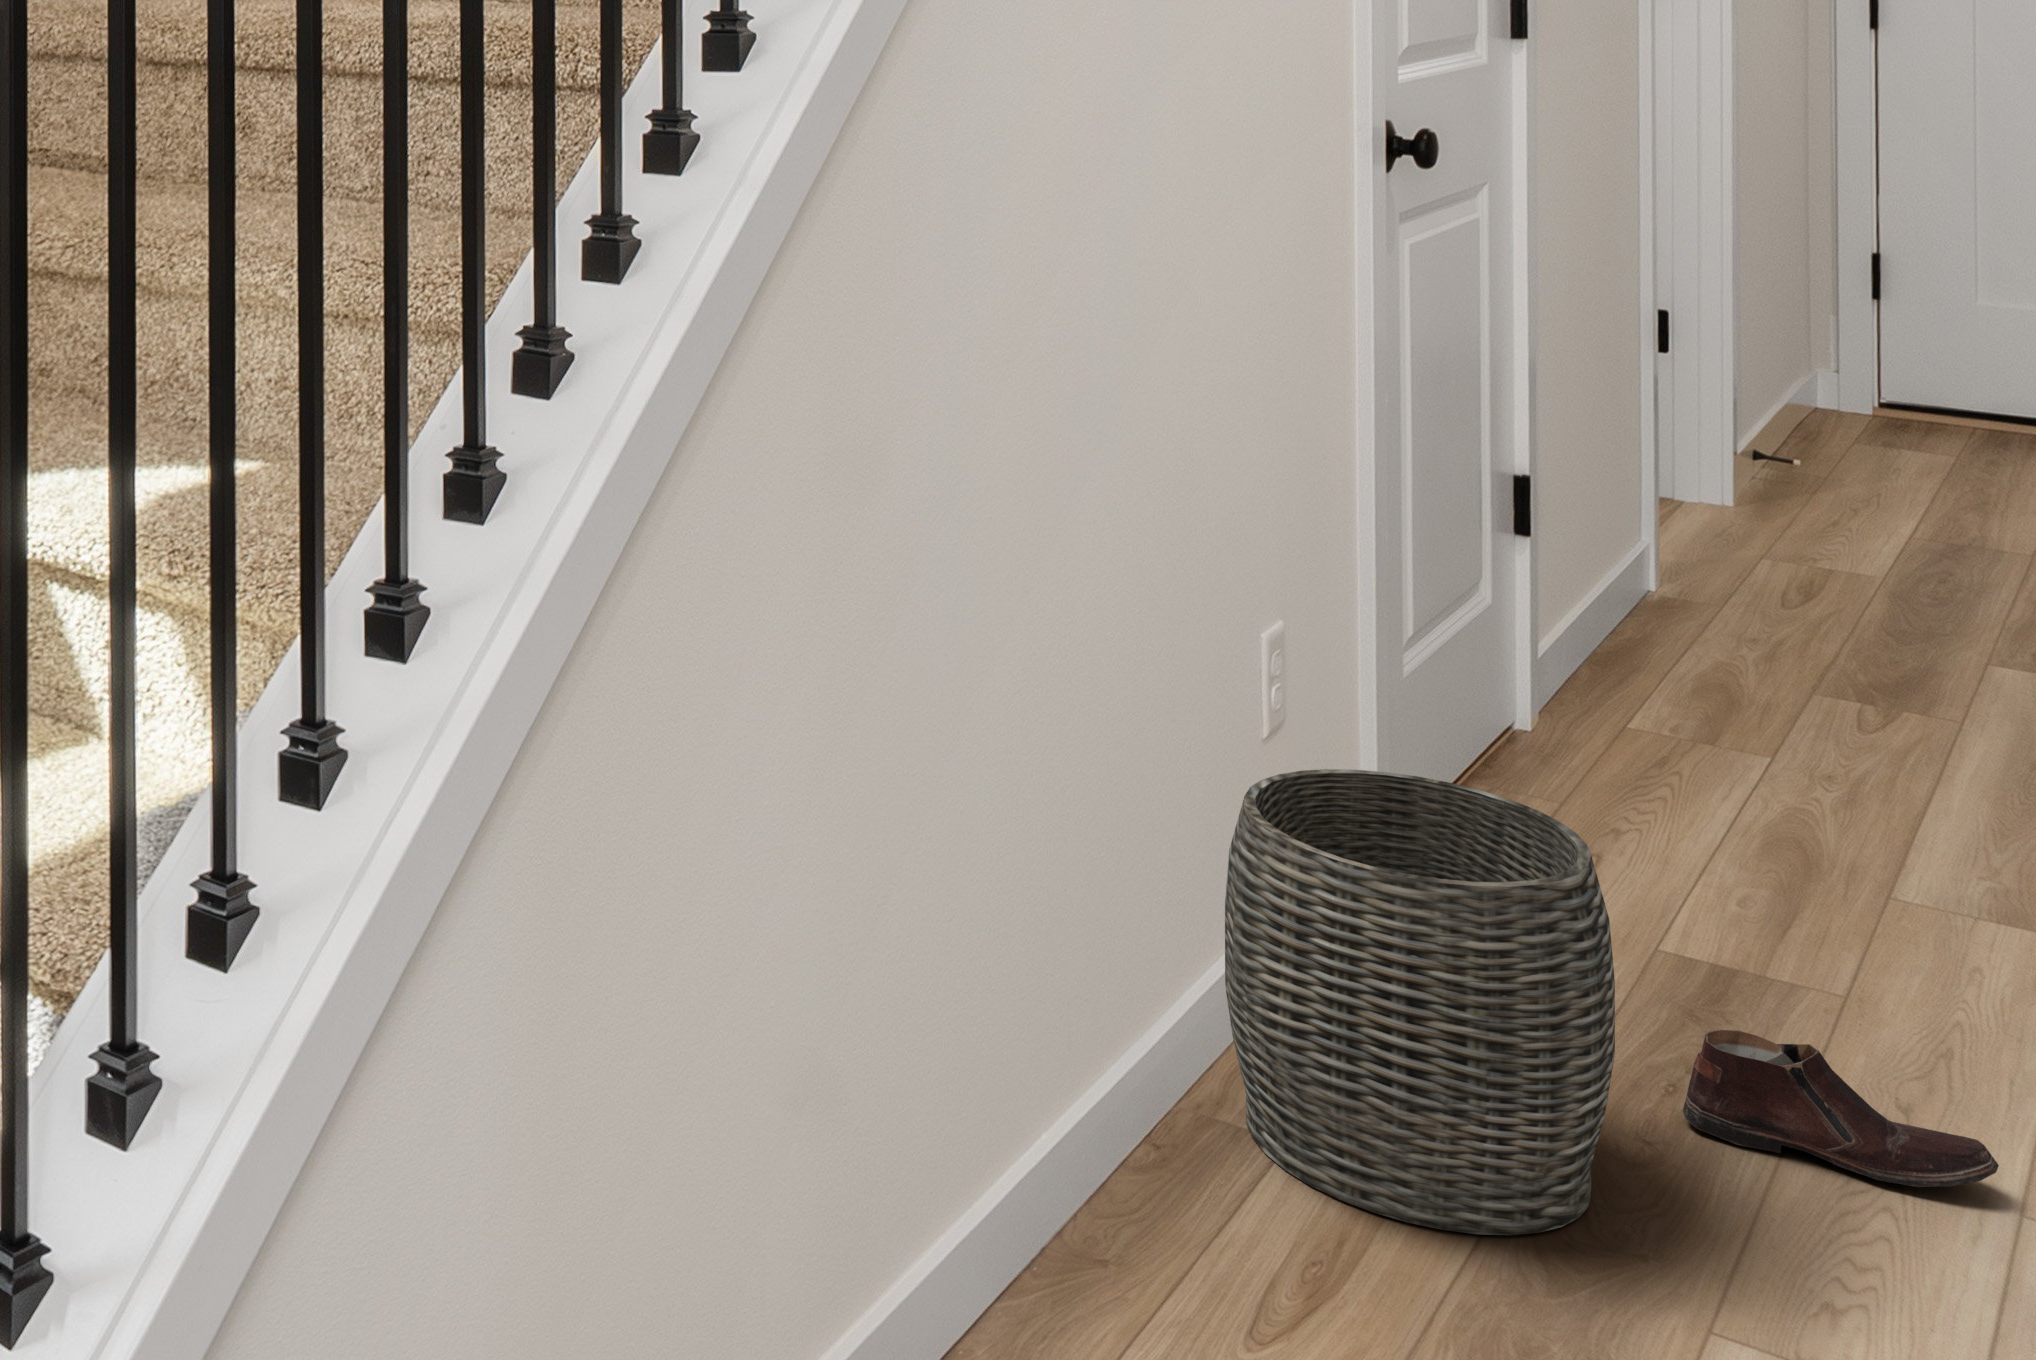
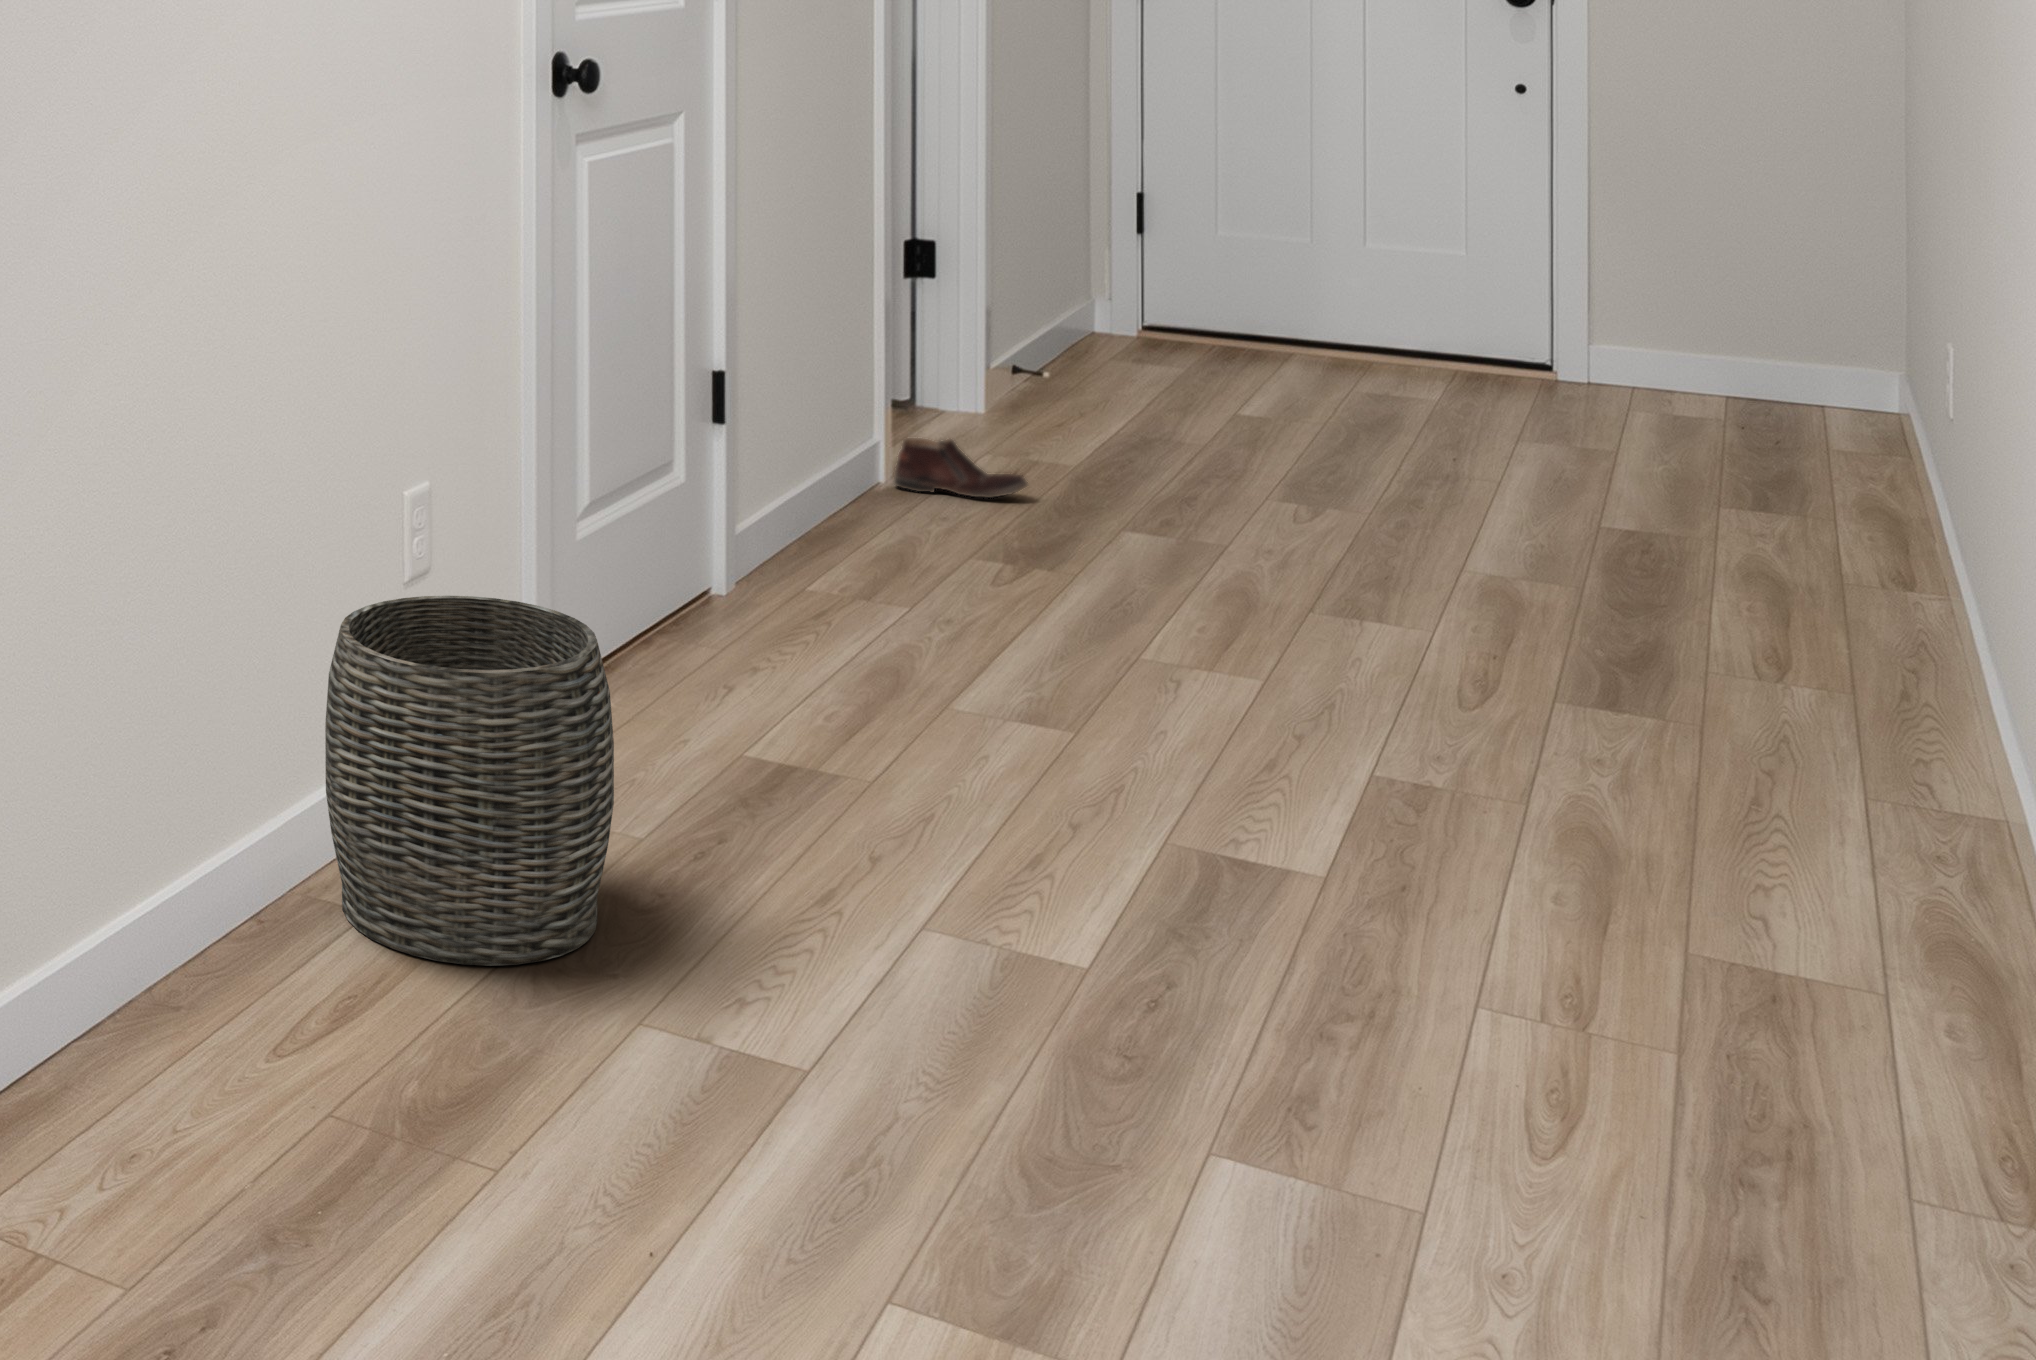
shoe: present [1683,1029,1999,1187] -> present [894,438,1028,498]

